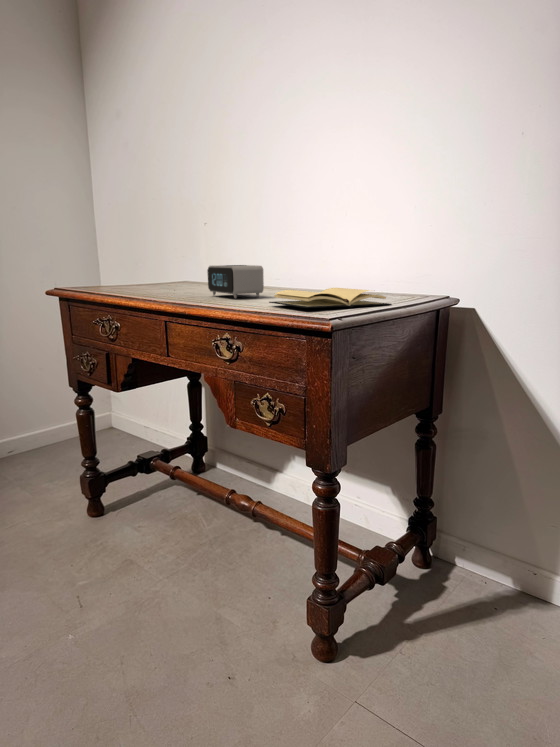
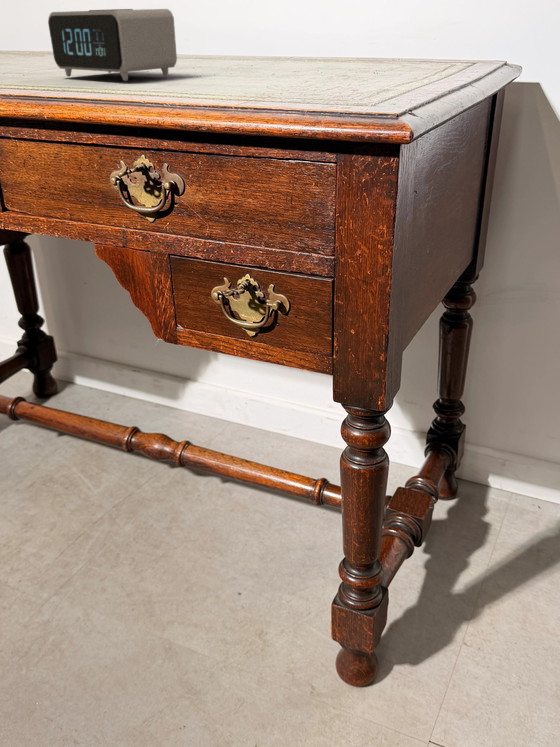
book: present [269,288,391,308] -> none [226,50,458,95]

